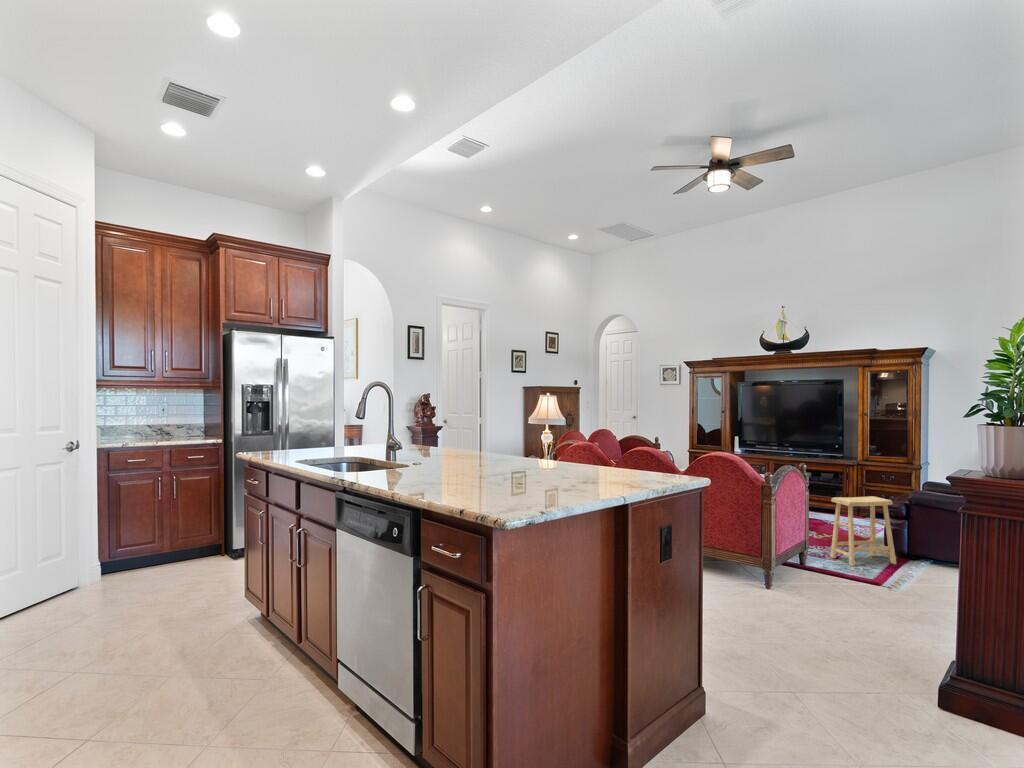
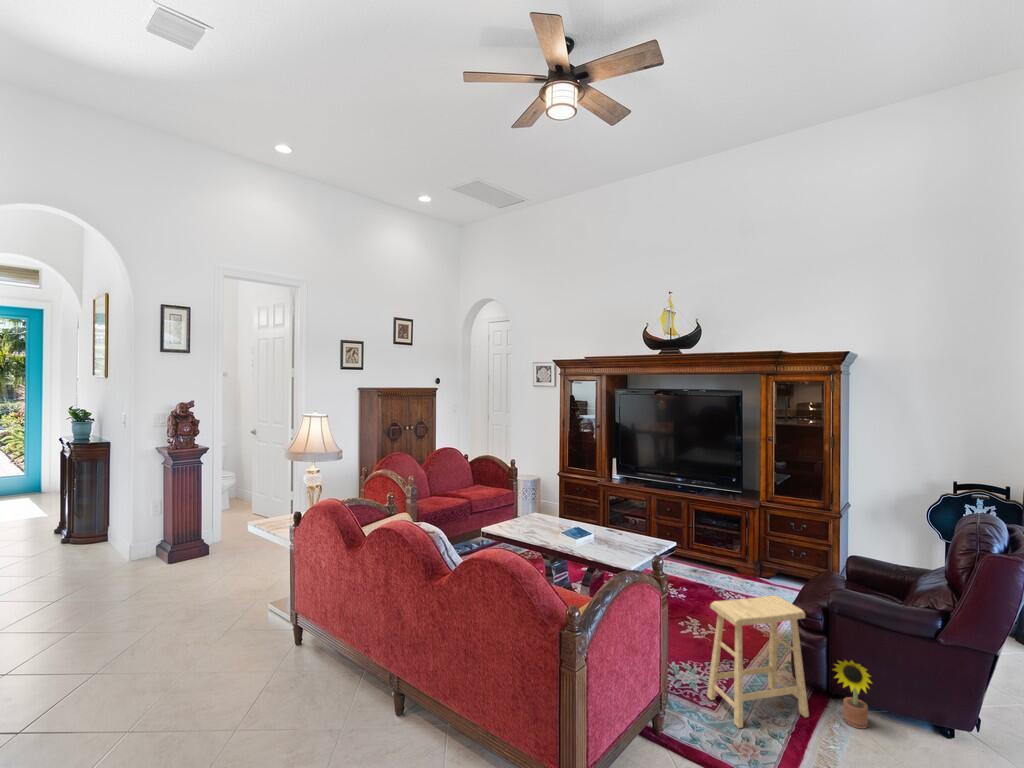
decorative plant: none [910,526,935,568] -> present [833,660,872,729]

